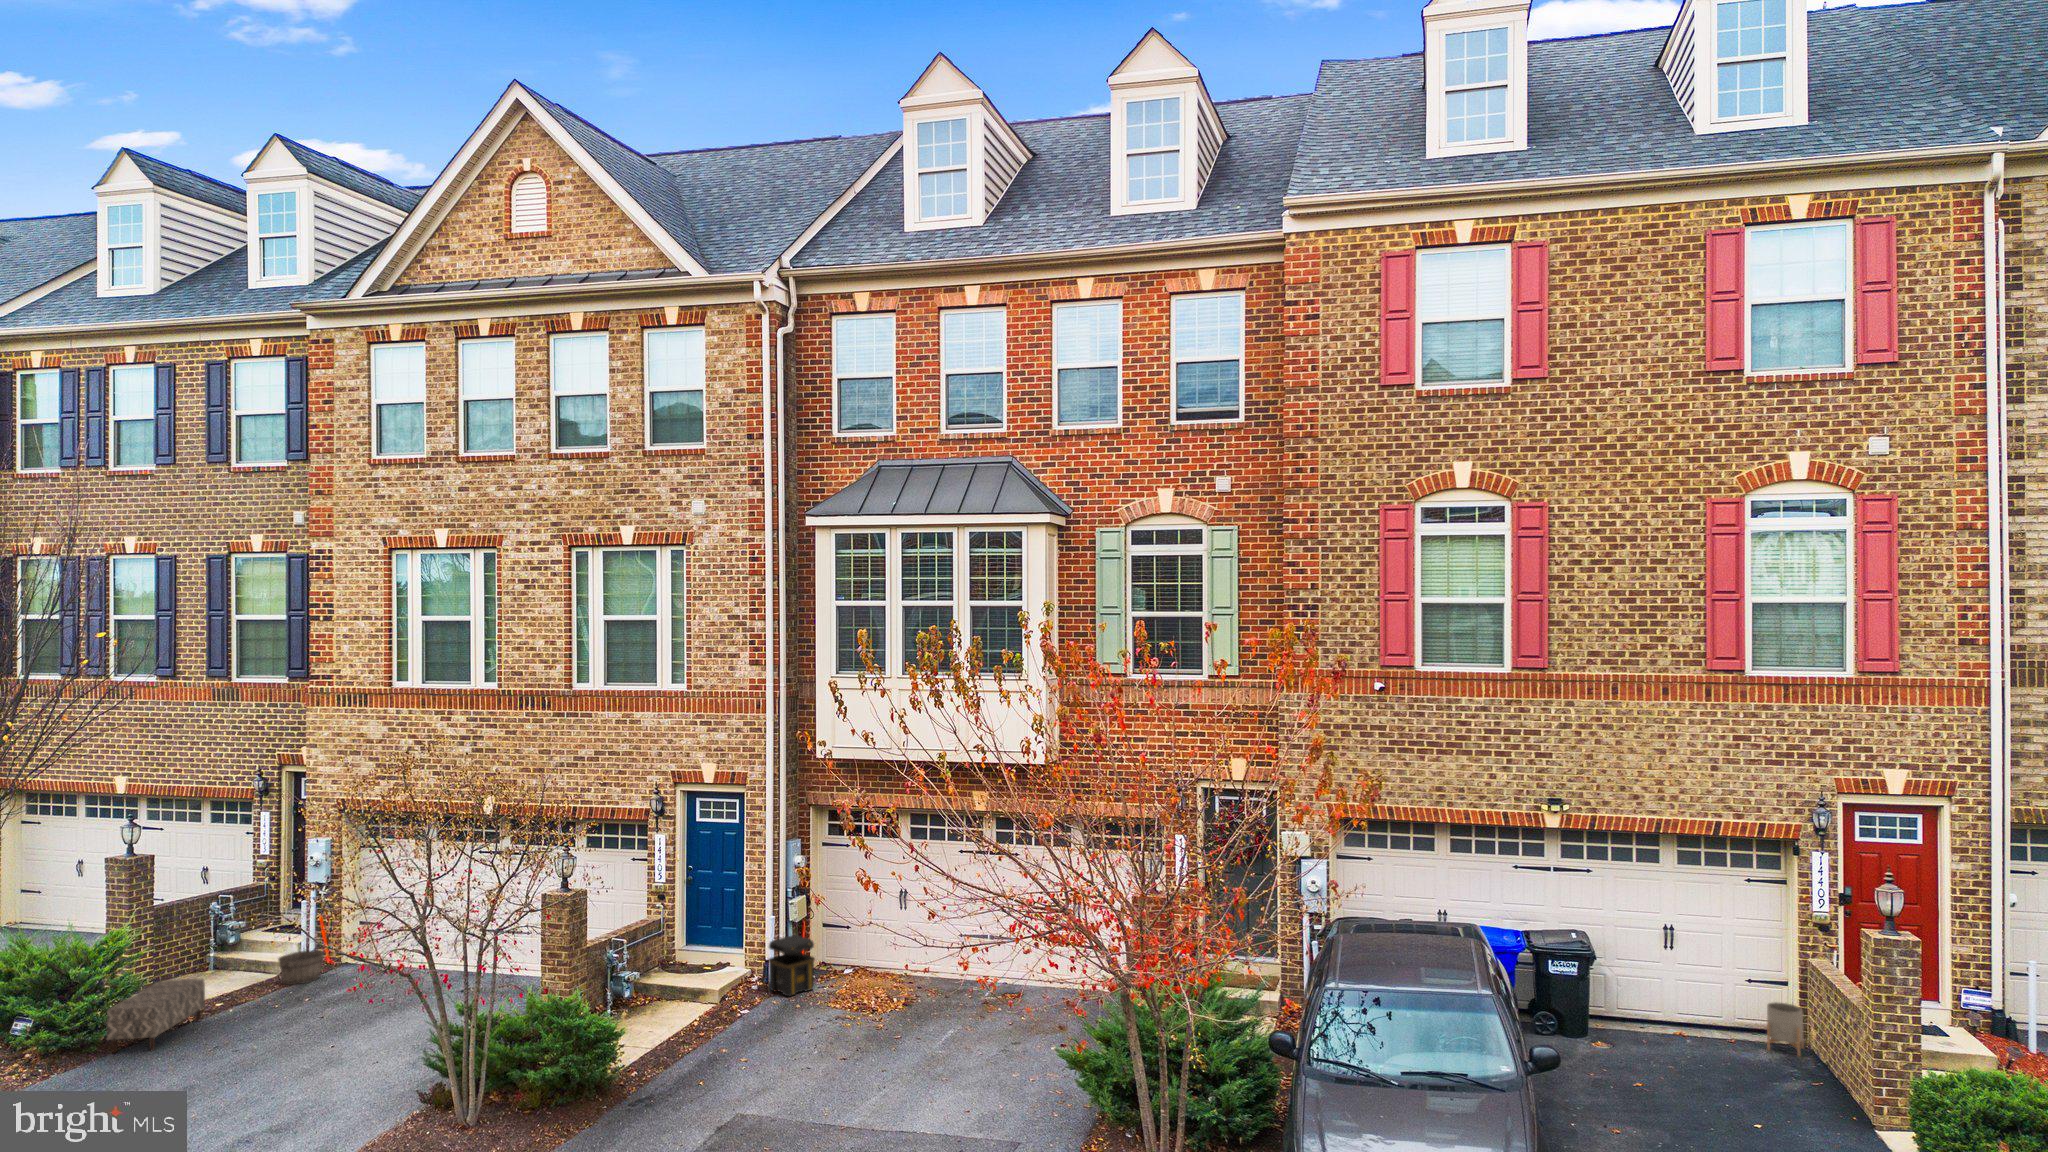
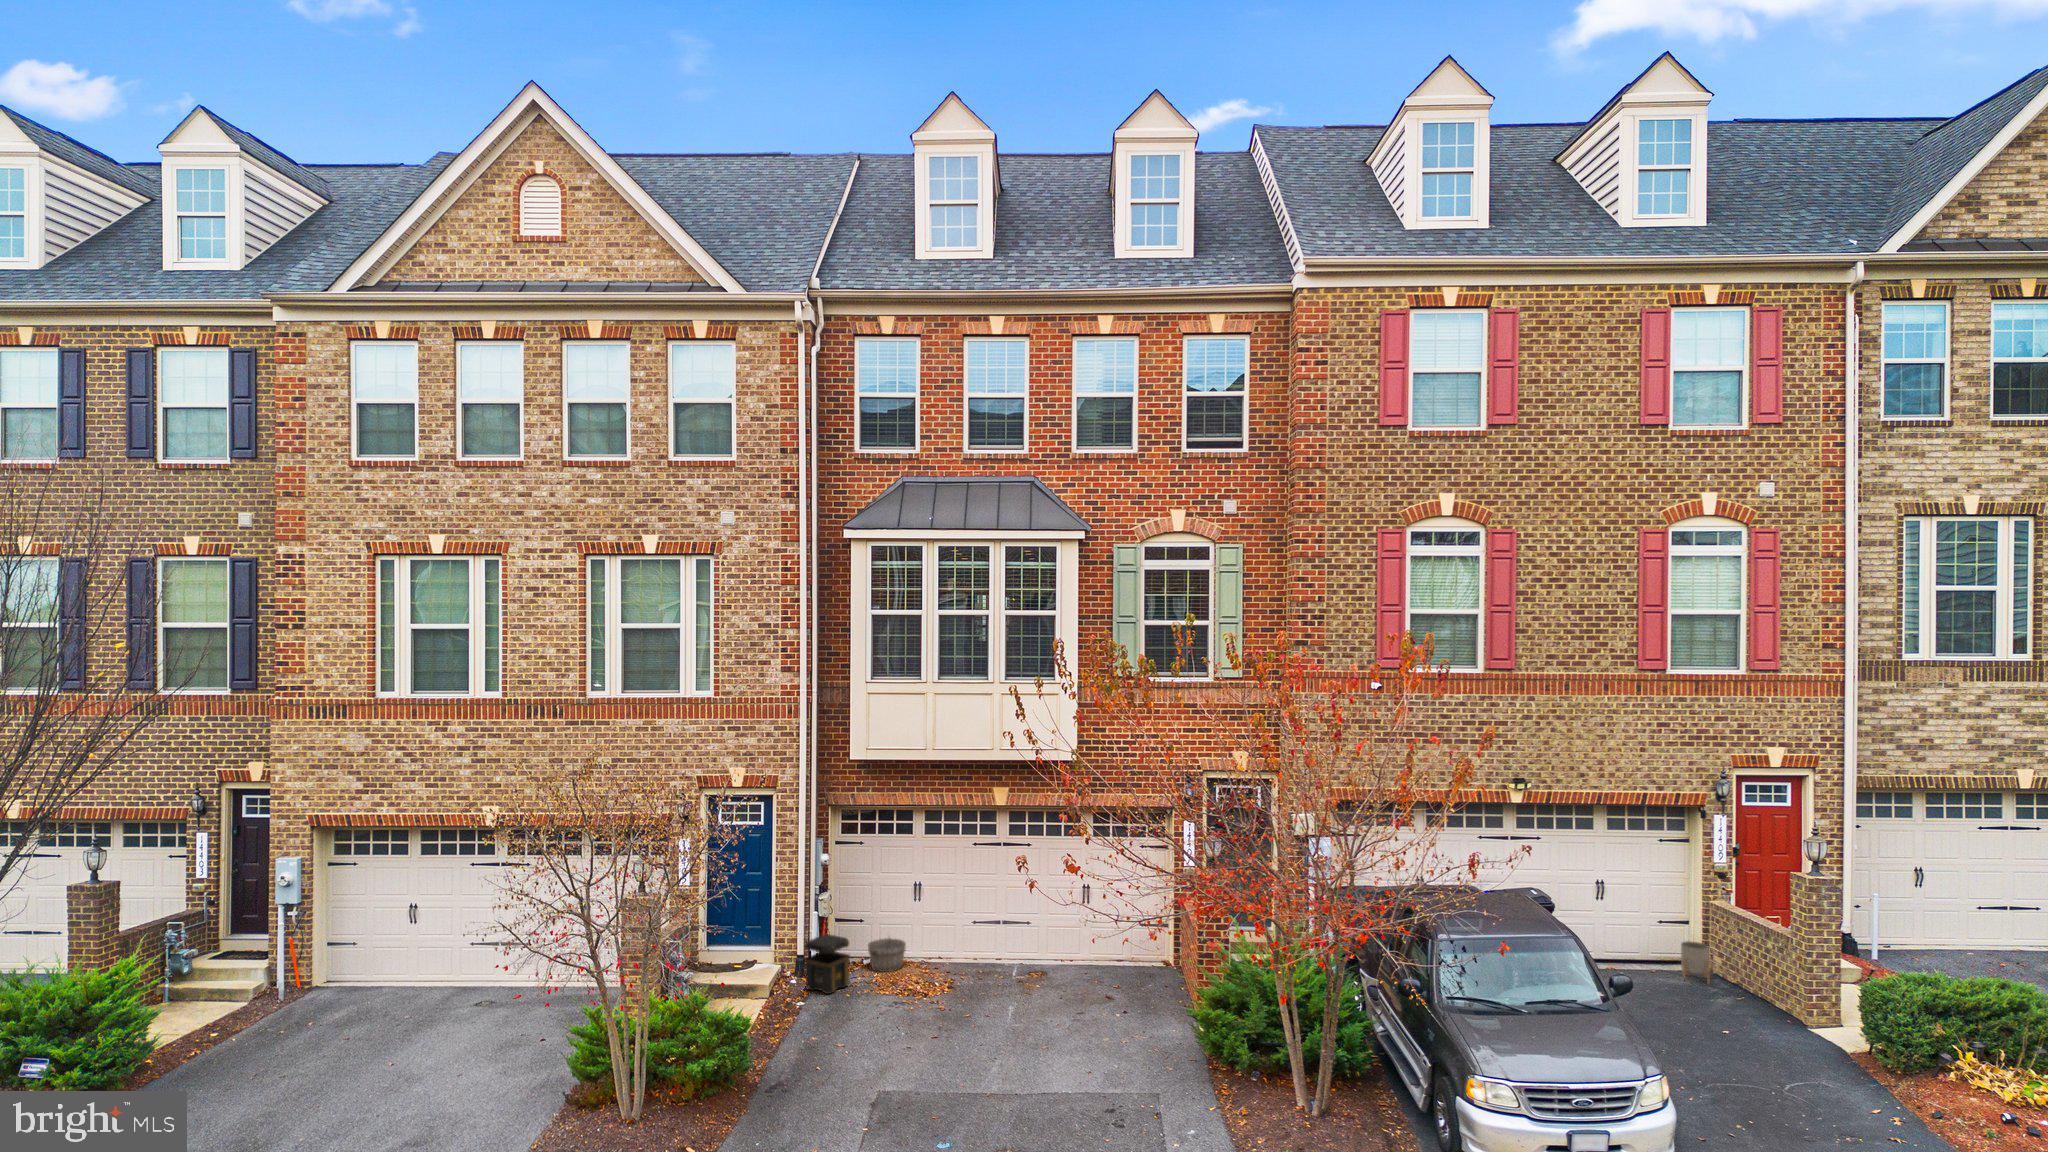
wooden bucket: present [278,948,324,985] -> present [868,938,906,972]
bench: present [107,979,205,1053] -> none [110,1019,201,1108]

